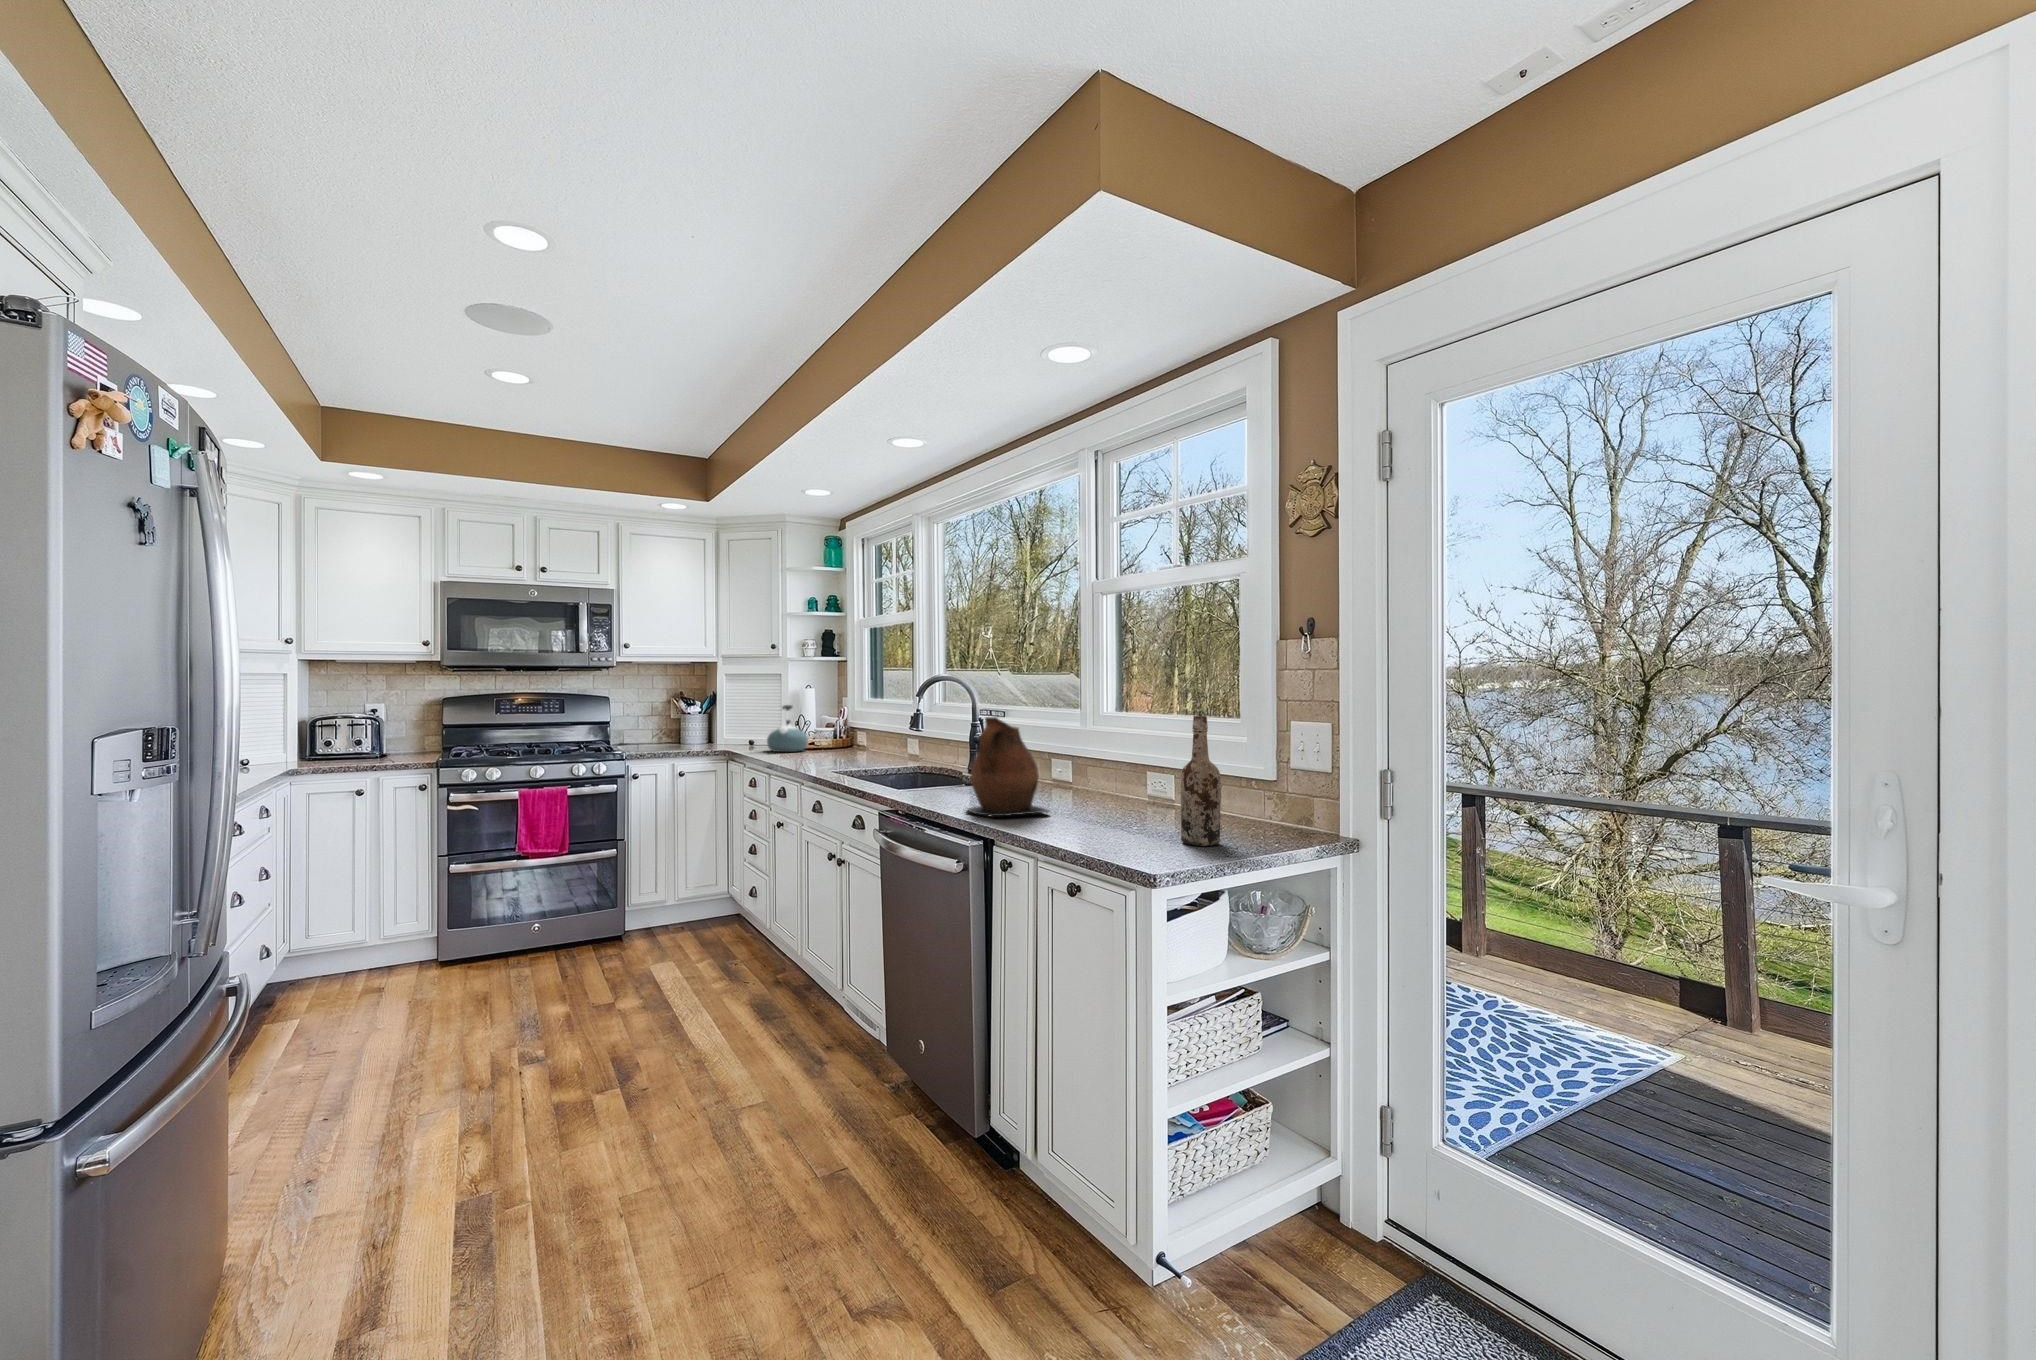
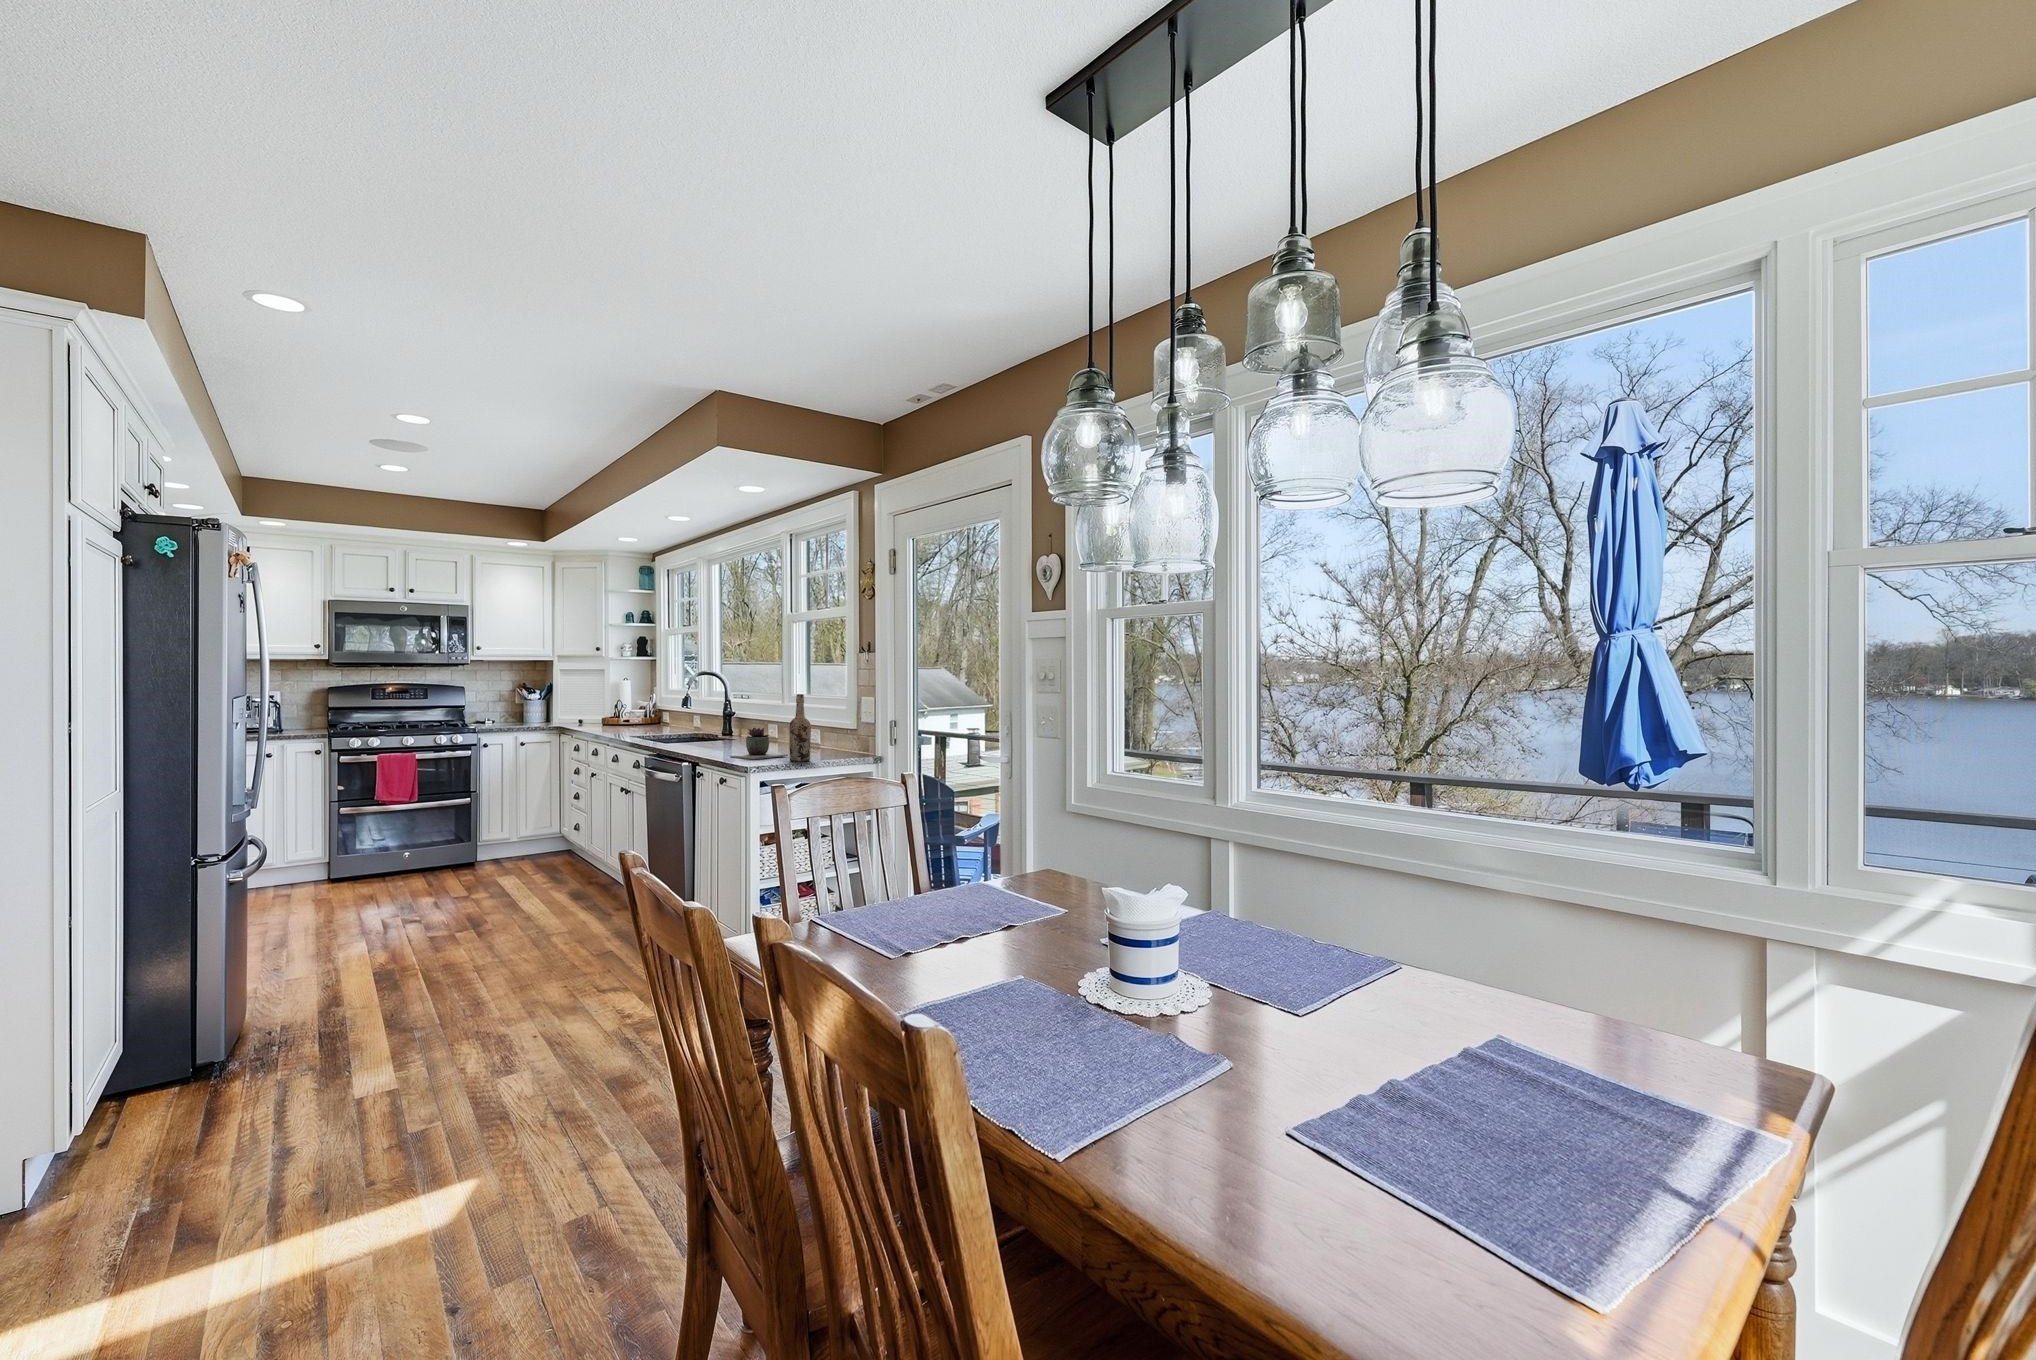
kettle: present [767,705,808,752] -> none [589,693,621,727]
ceramic pitcher: present [967,717,1049,816] -> none [687,696,740,753]
succulent plant: none [1055,775,1154,837] -> present [730,728,788,759]

